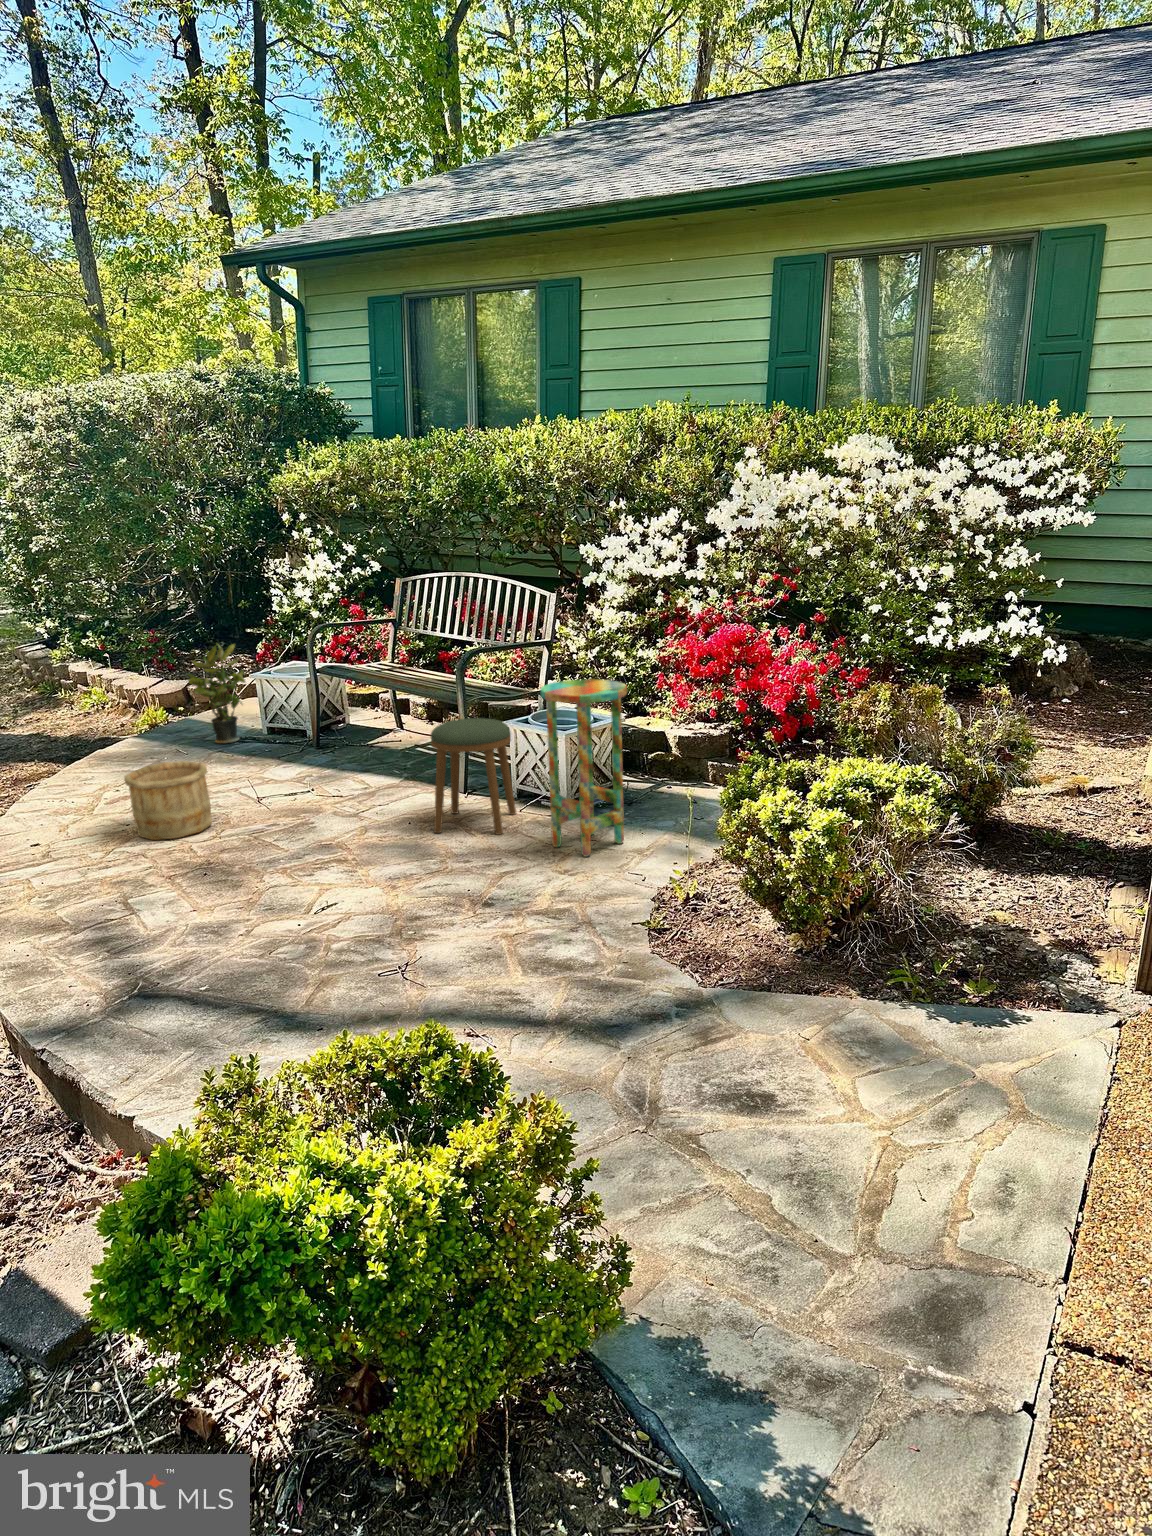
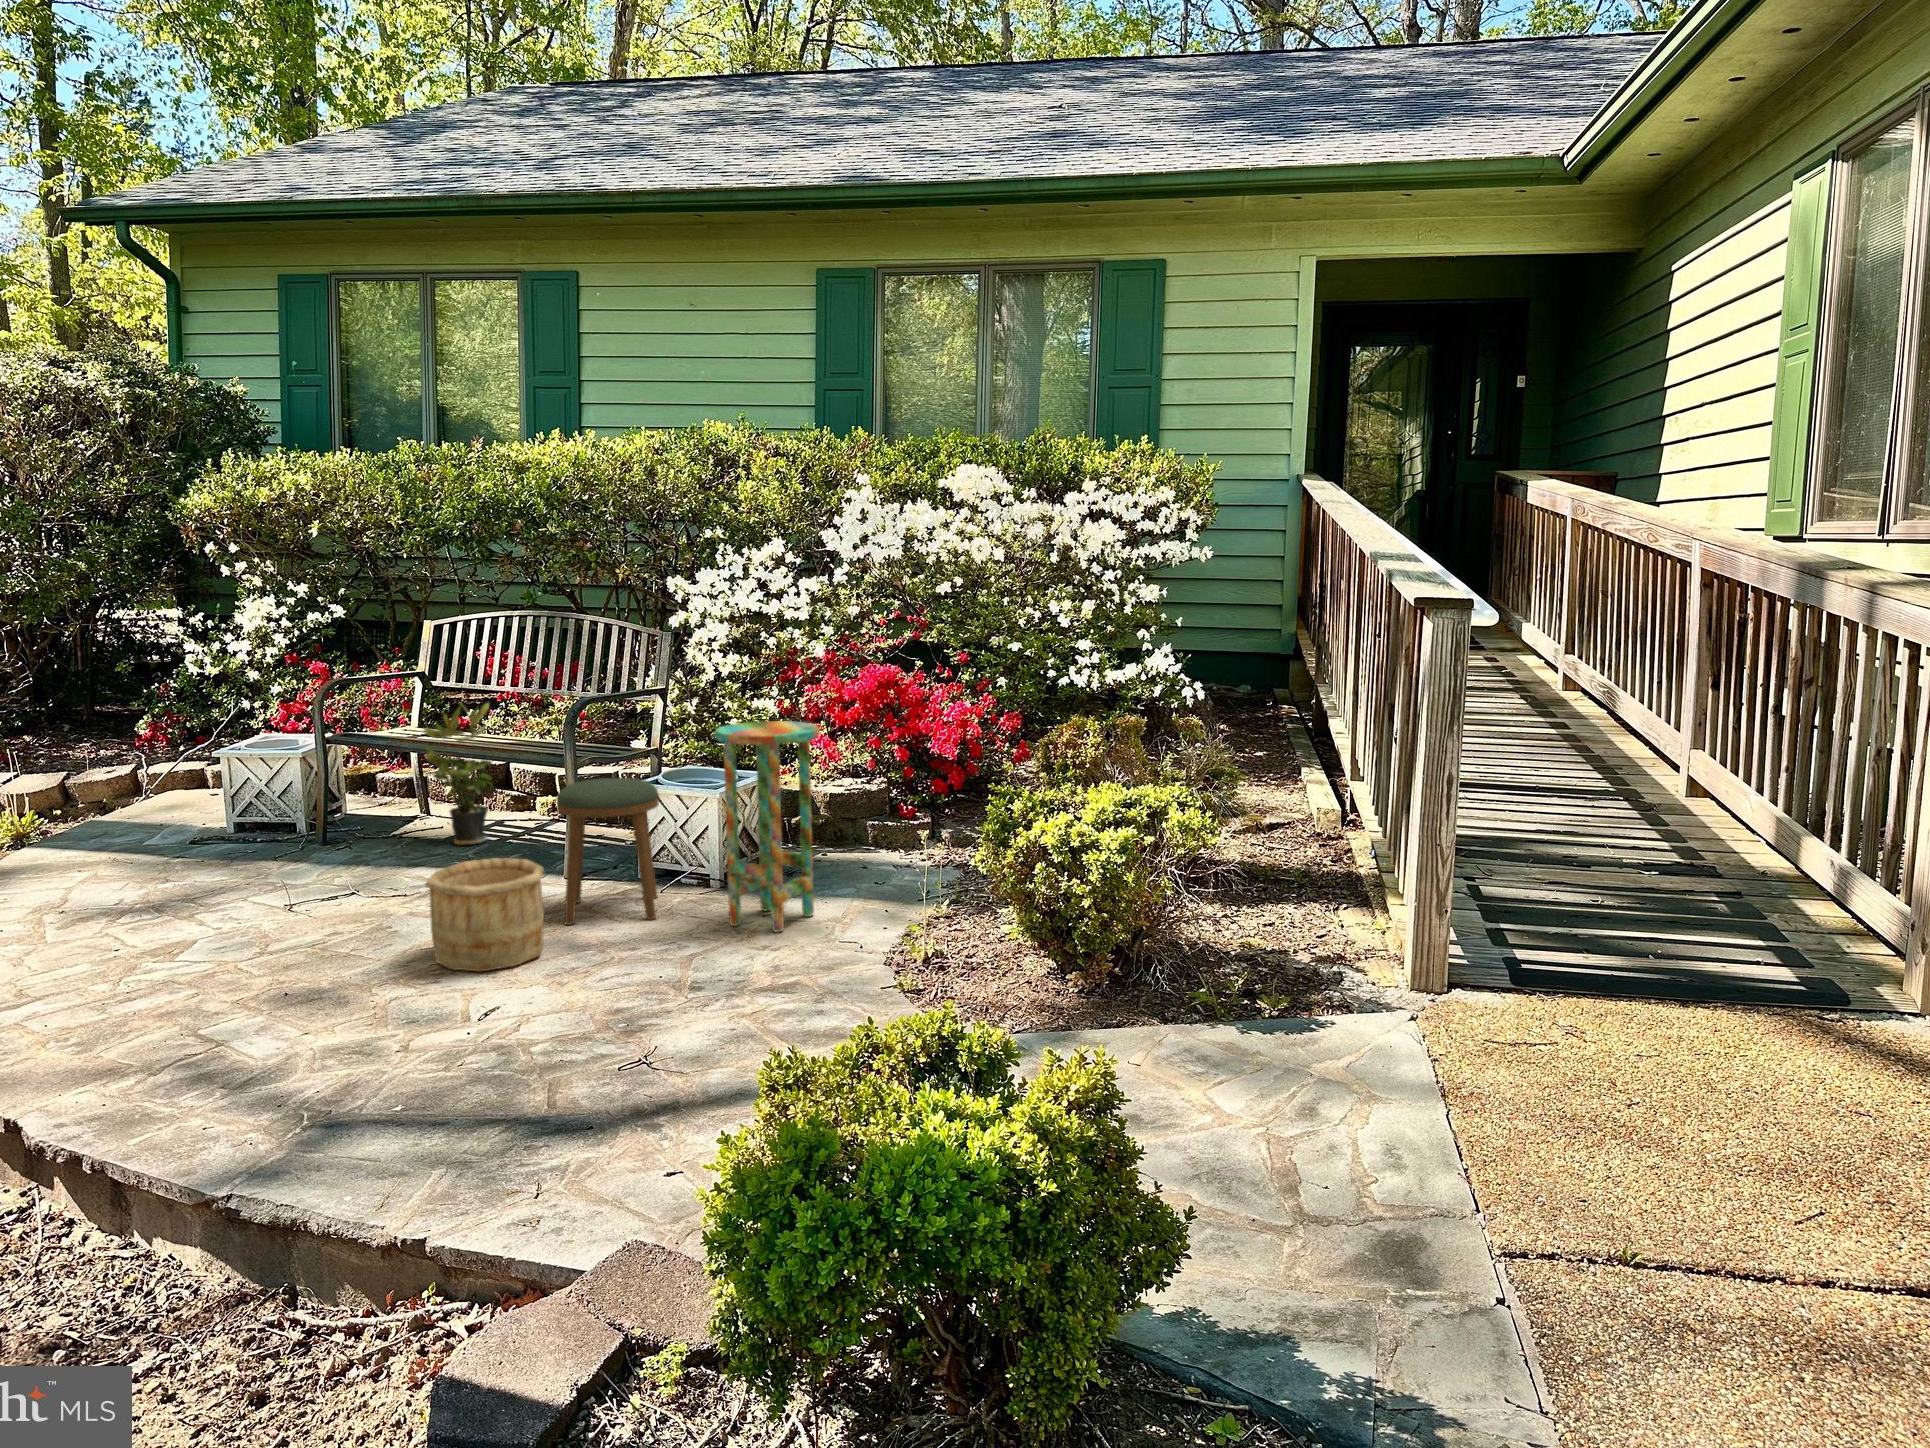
potted plant: present [188,644,245,744] -> present [424,703,493,846]
wooden bucket: present [124,761,212,840] -> present [425,858,544,971]

